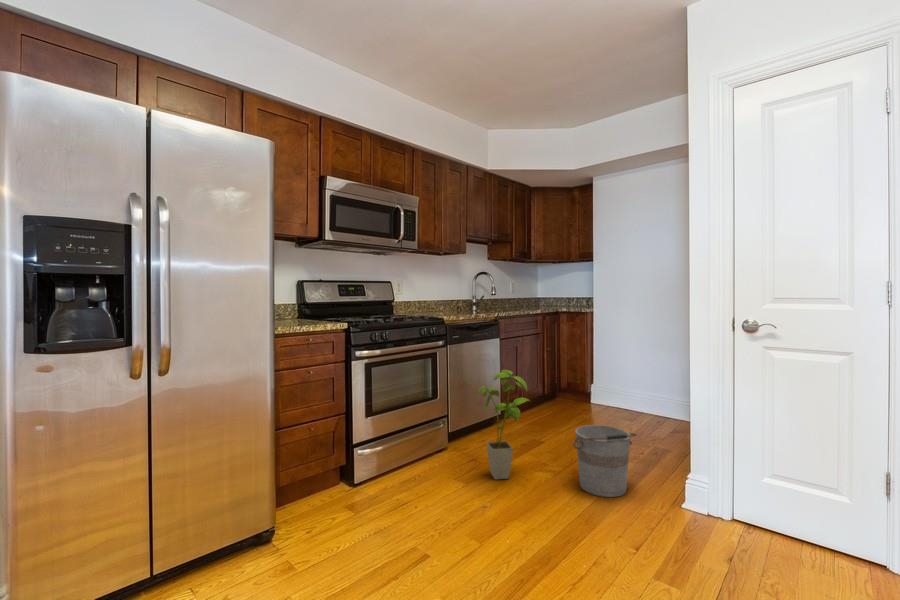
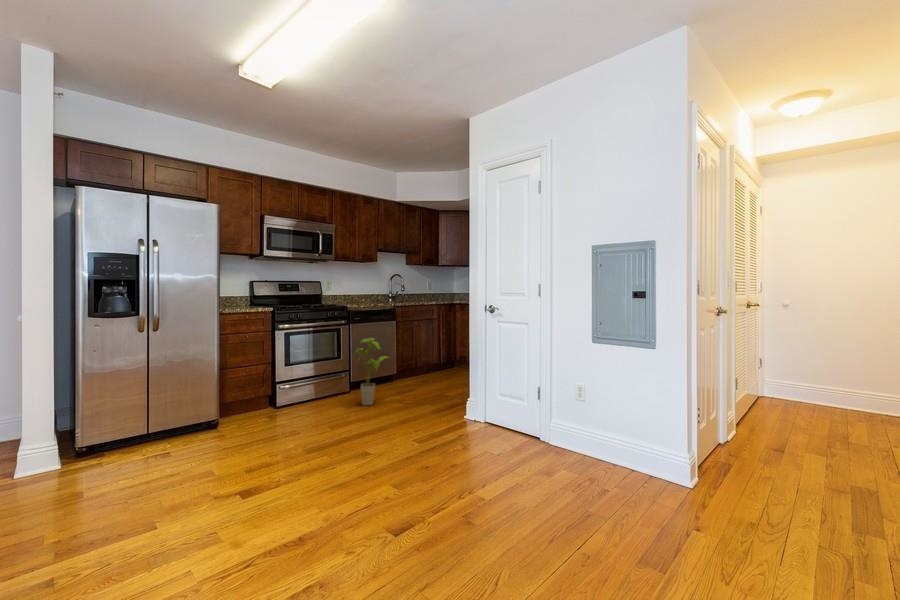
bucket: present [573,425,637,497] -> none [406,373,443,413]

